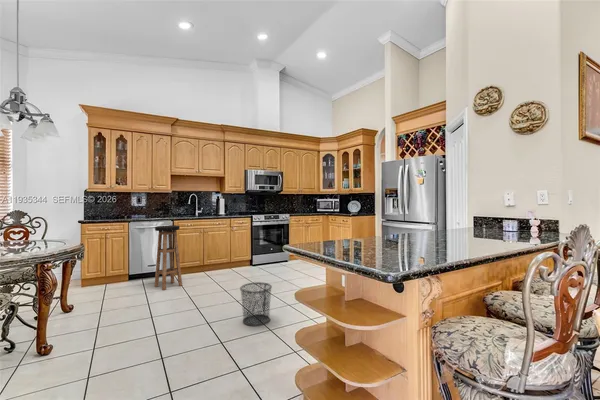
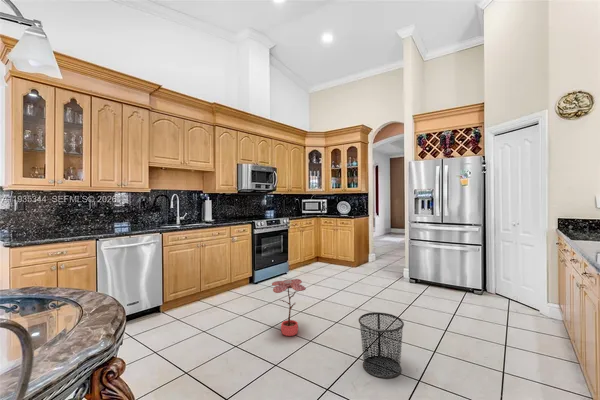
bar stool: present [155,225,182,290] -> none [154,241,198,341]
potted plant: none [215,257,244,297] -> present [272,279,306,336]

